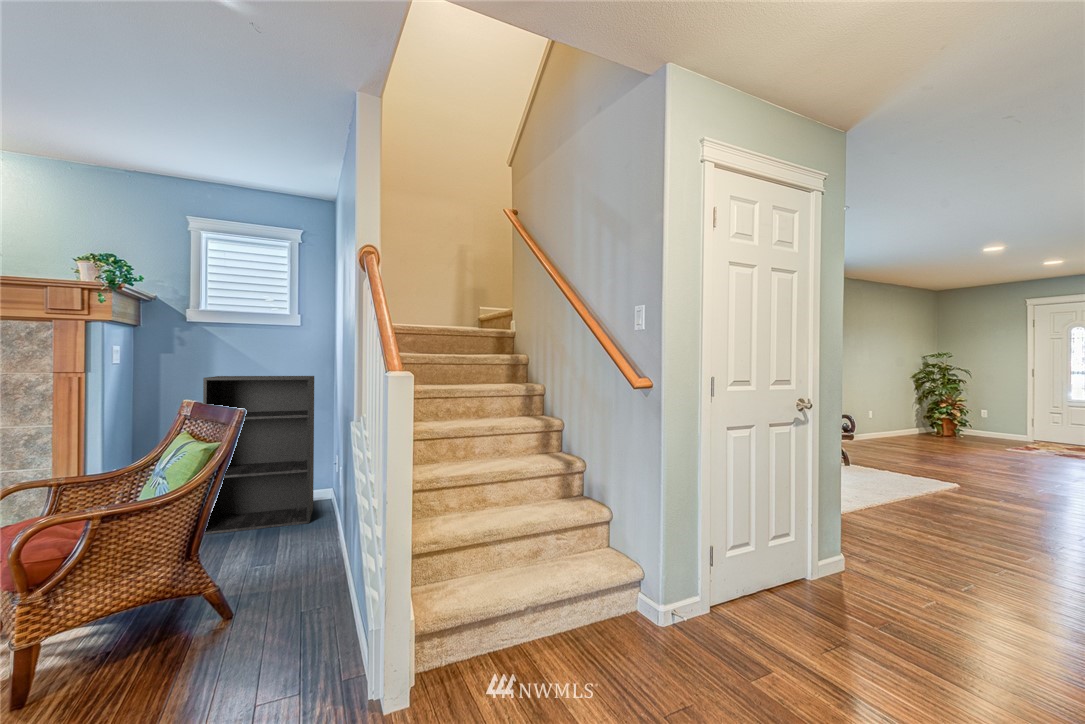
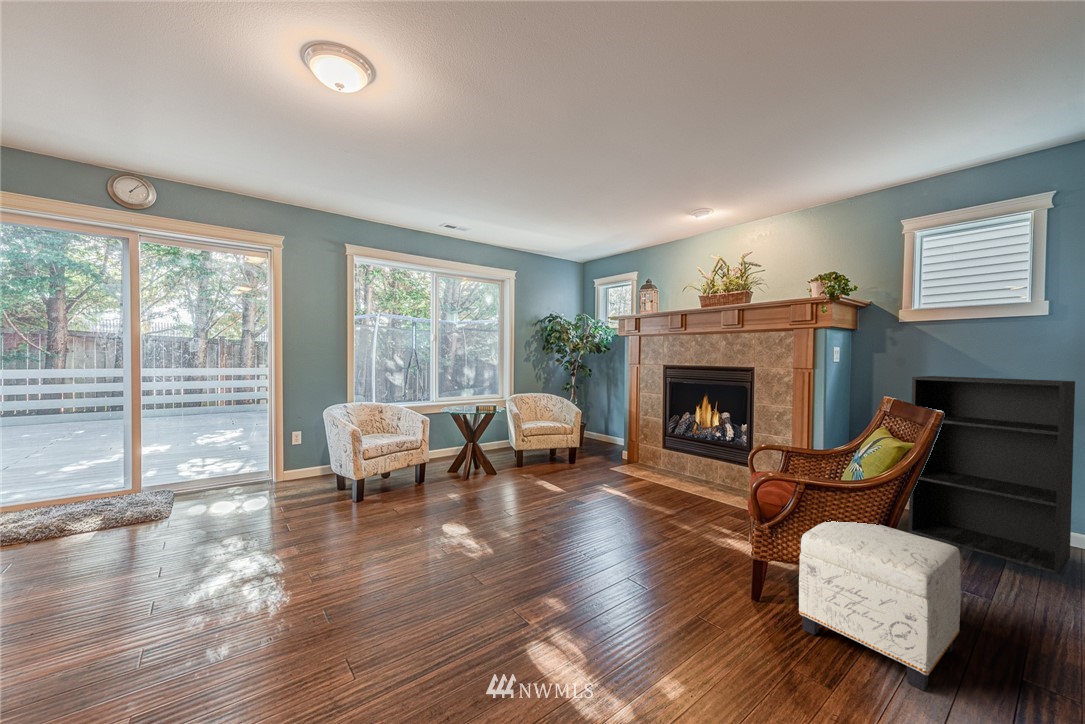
ottoman: none [97,527,259,699] -> present [799,520,961,691]

